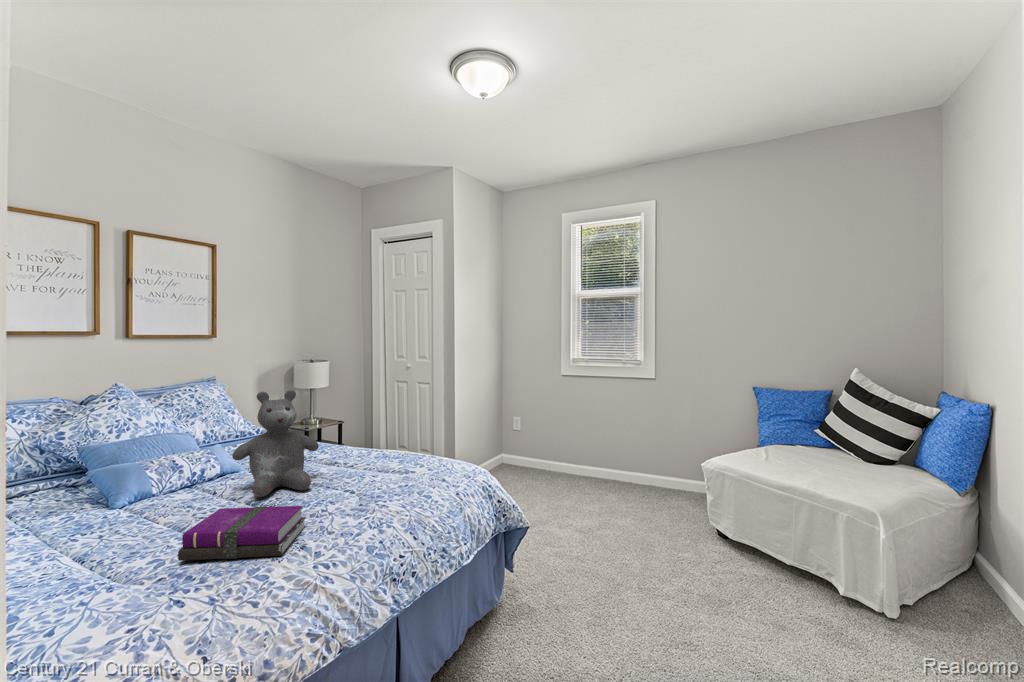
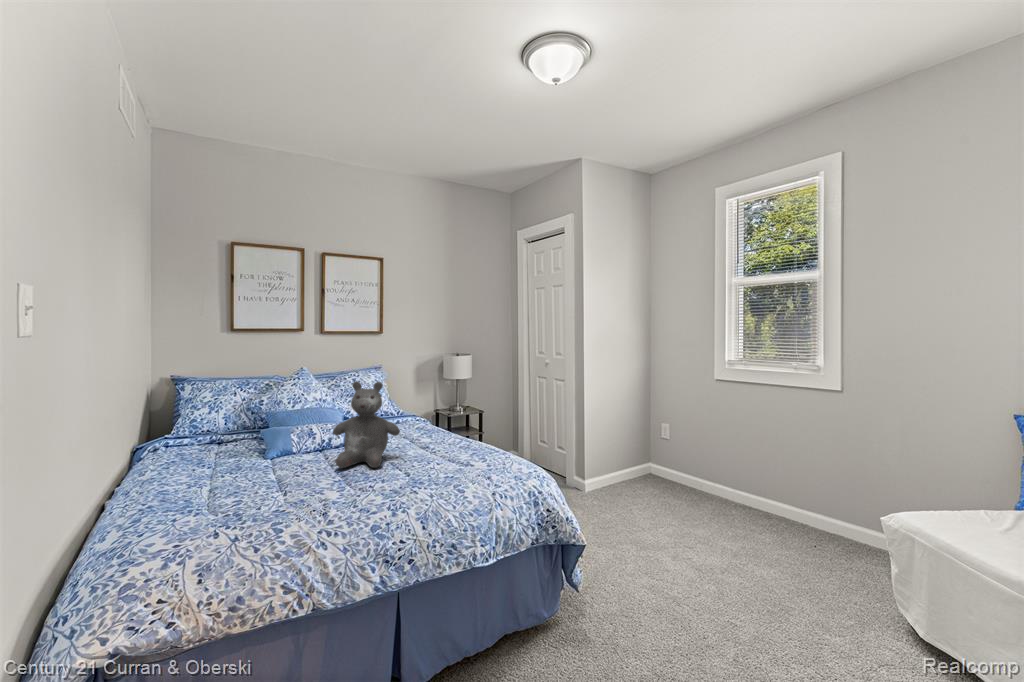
notebook: present [178,506,306,561] -> none [240,471,342,517]

